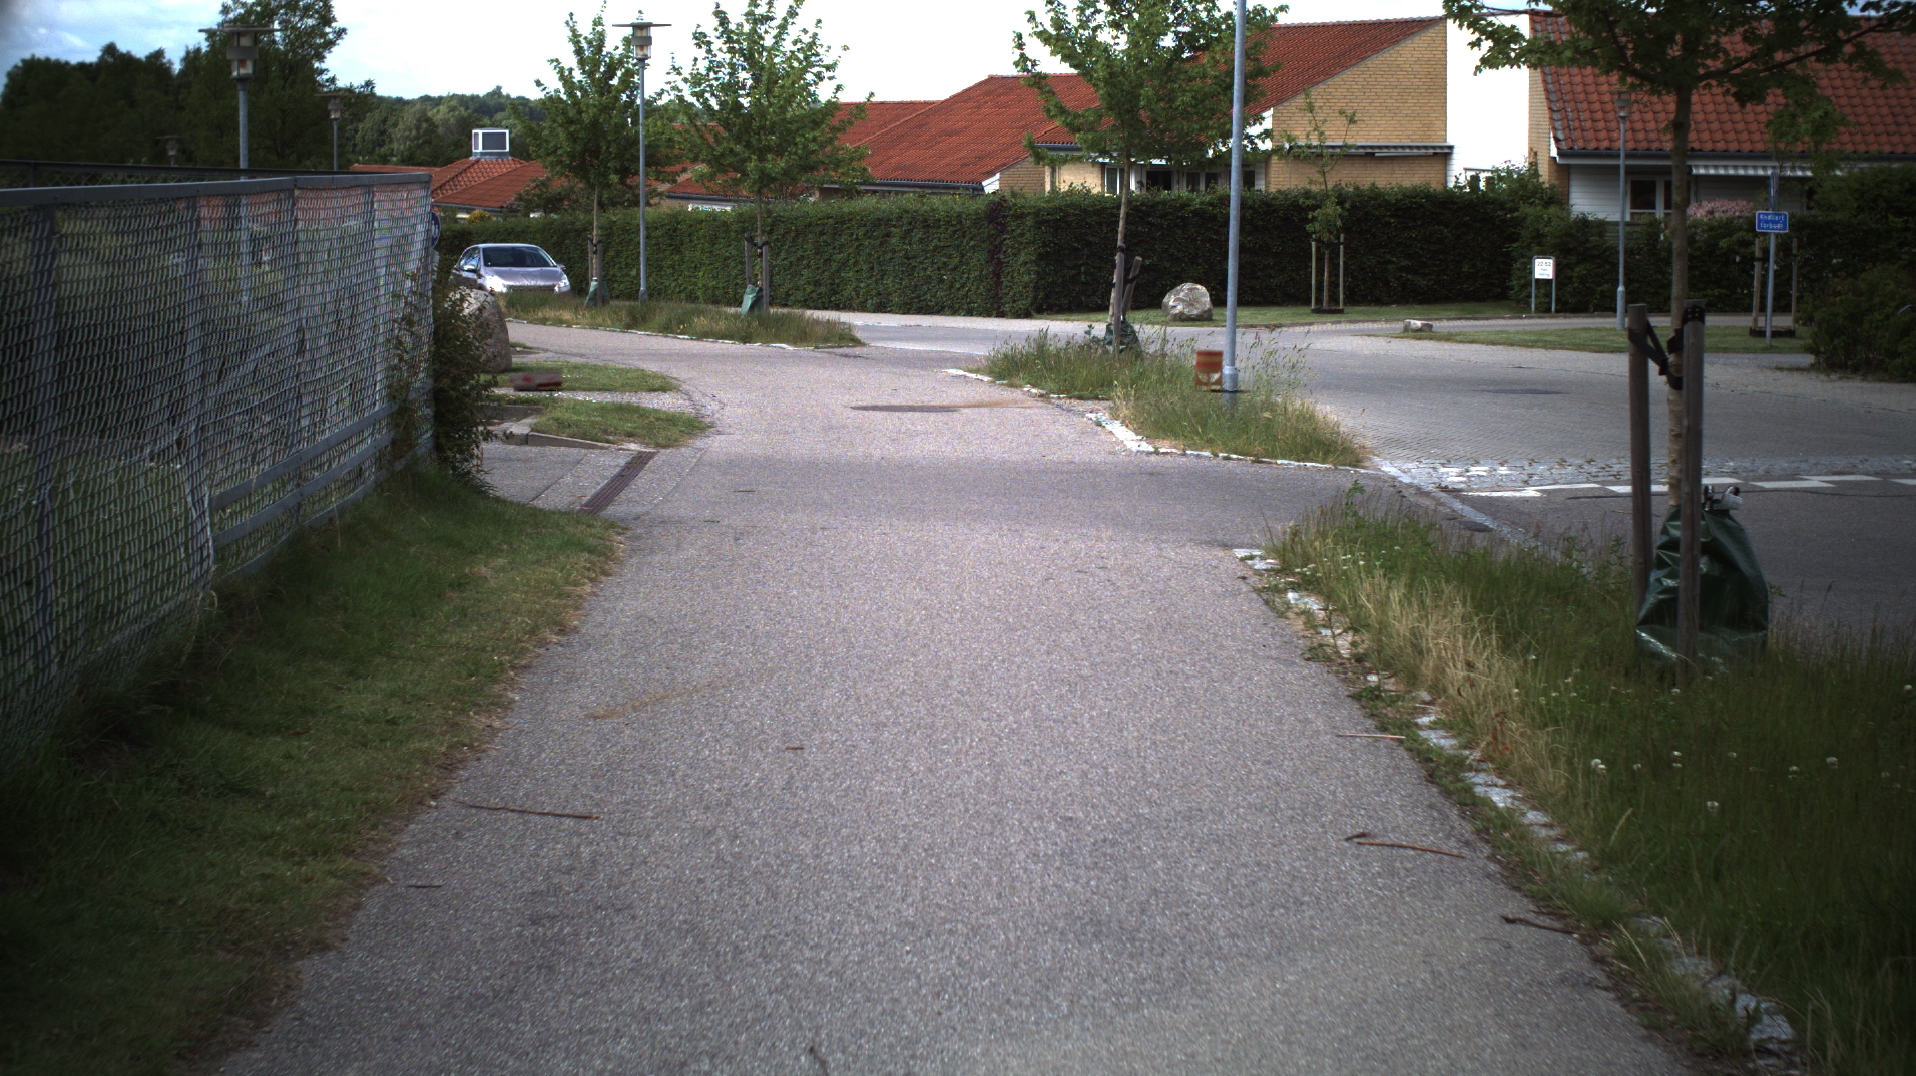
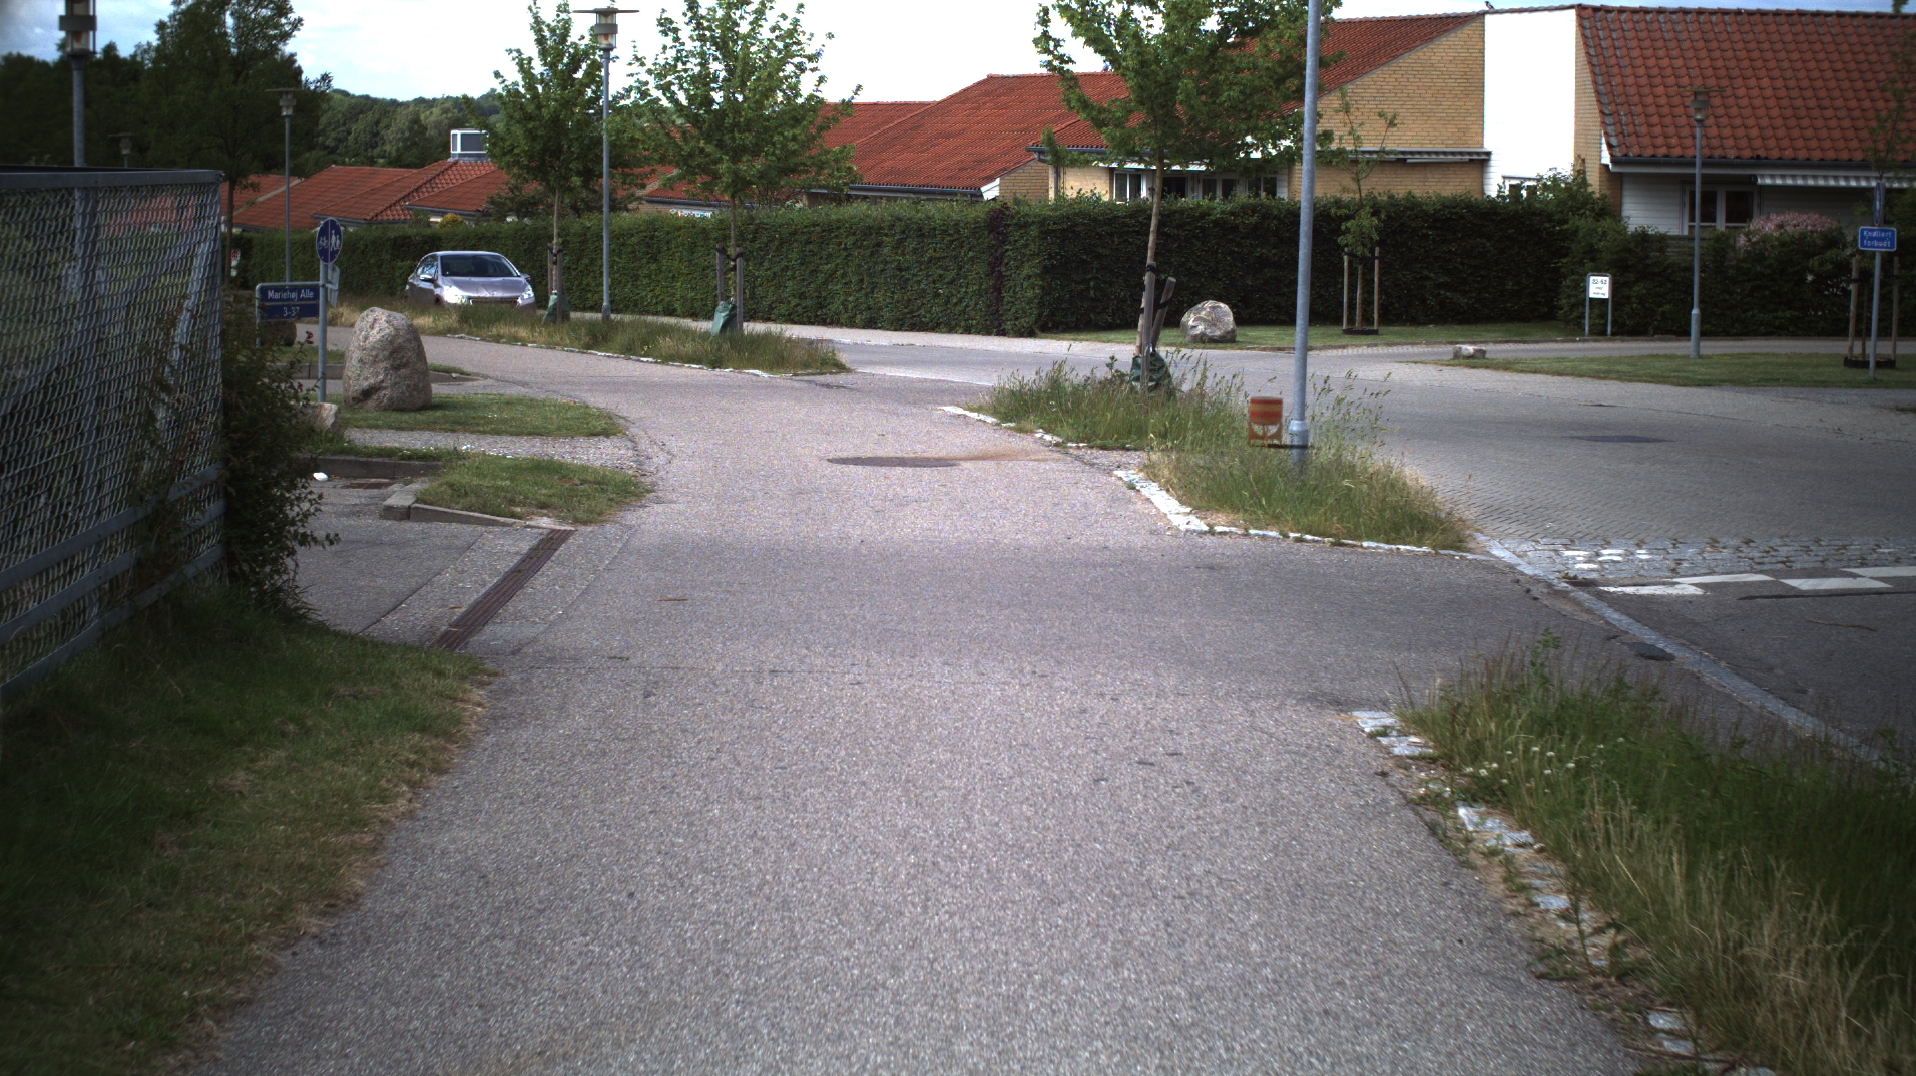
bag: present [508,370,562,390] -> none [430,407,498,434]

